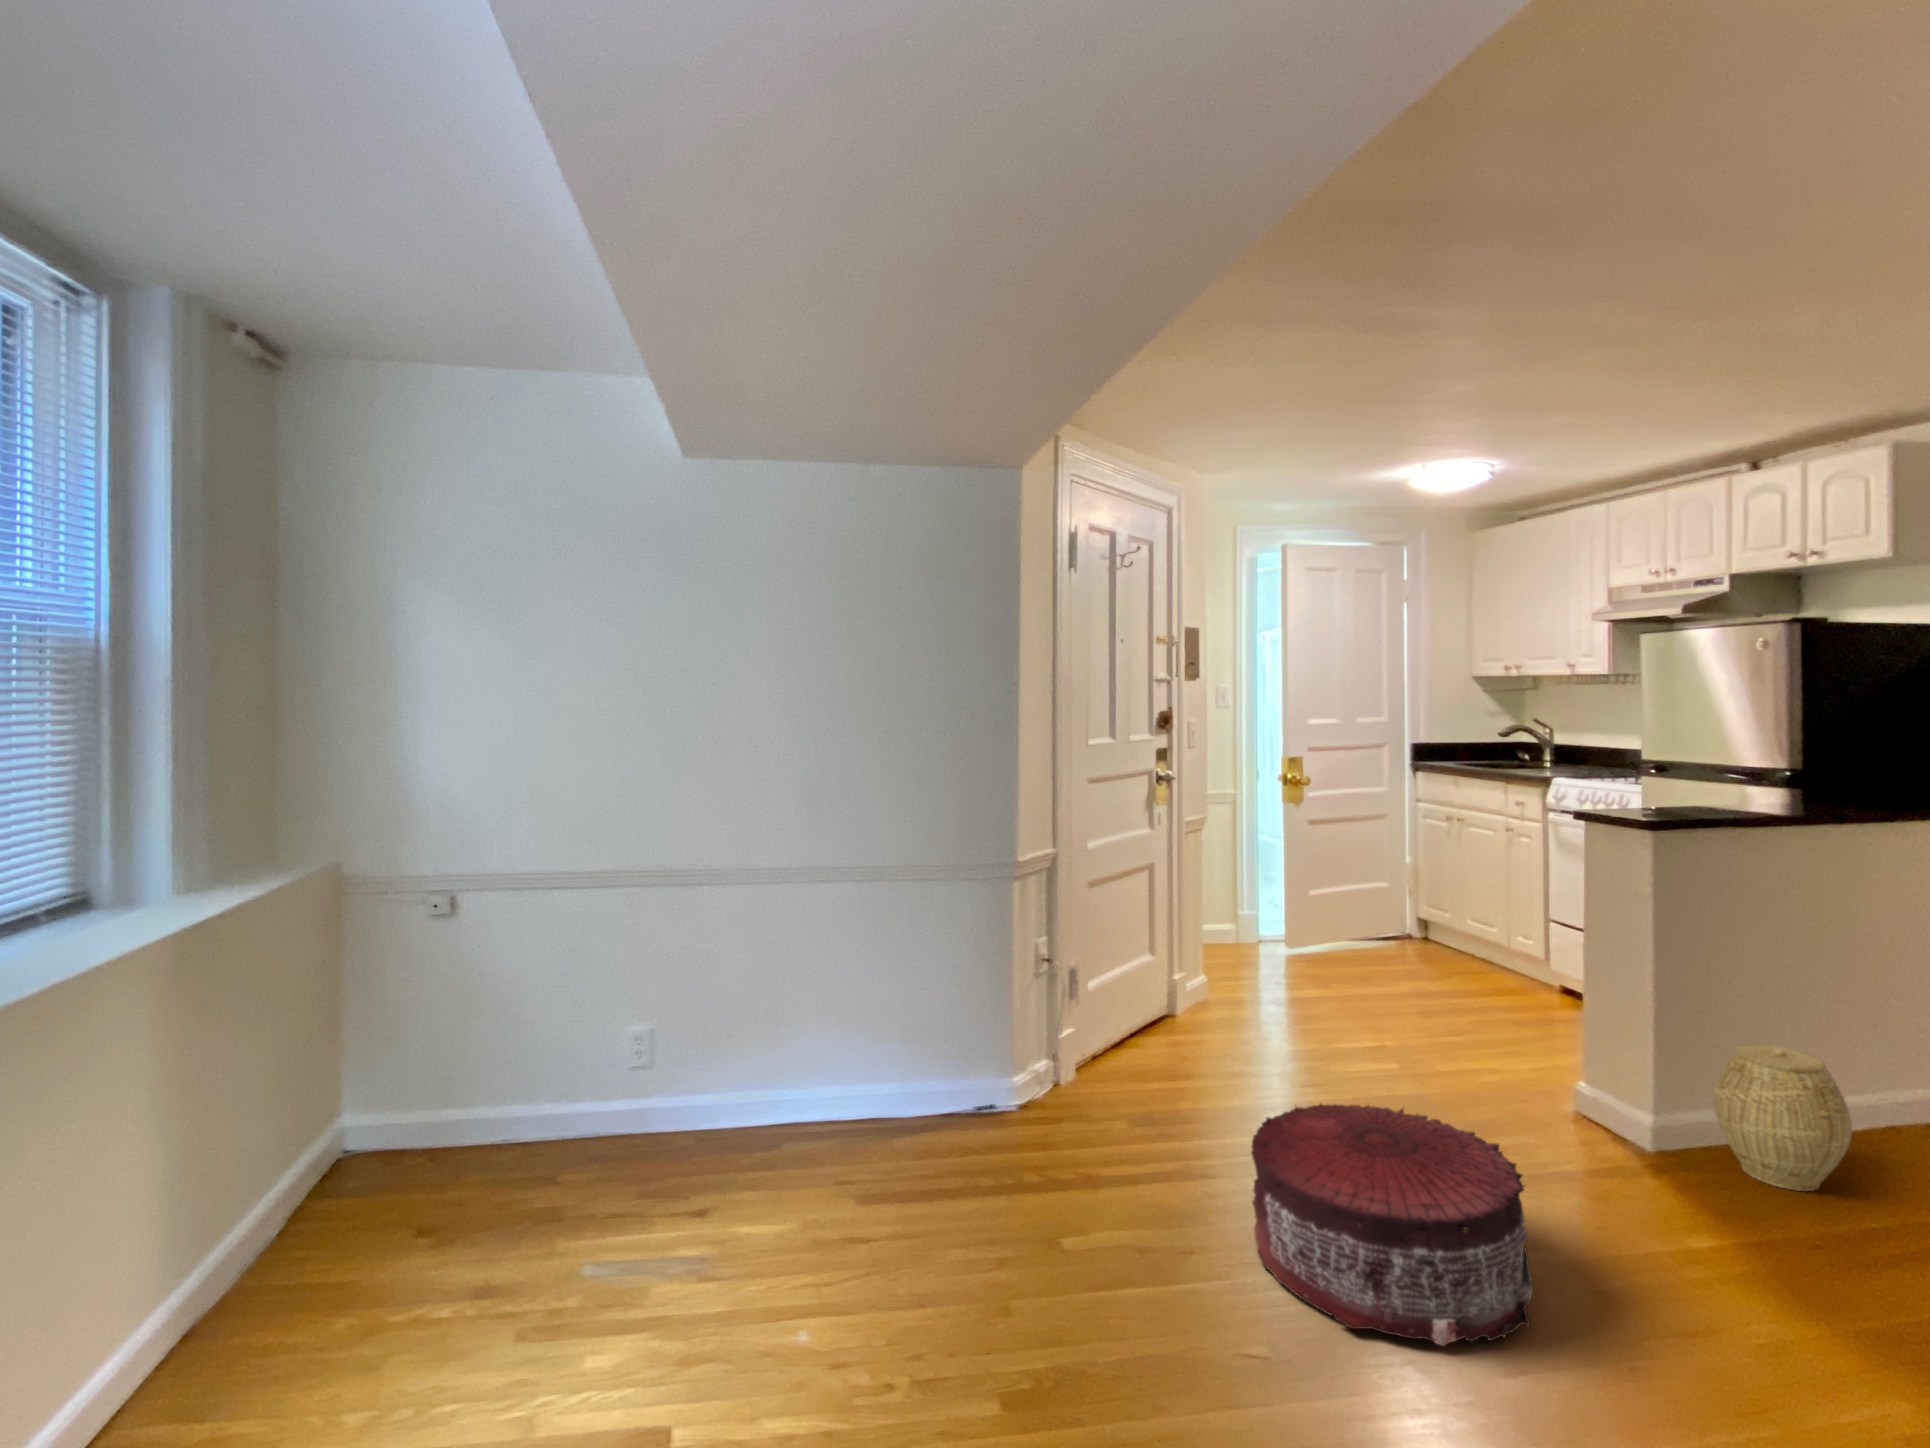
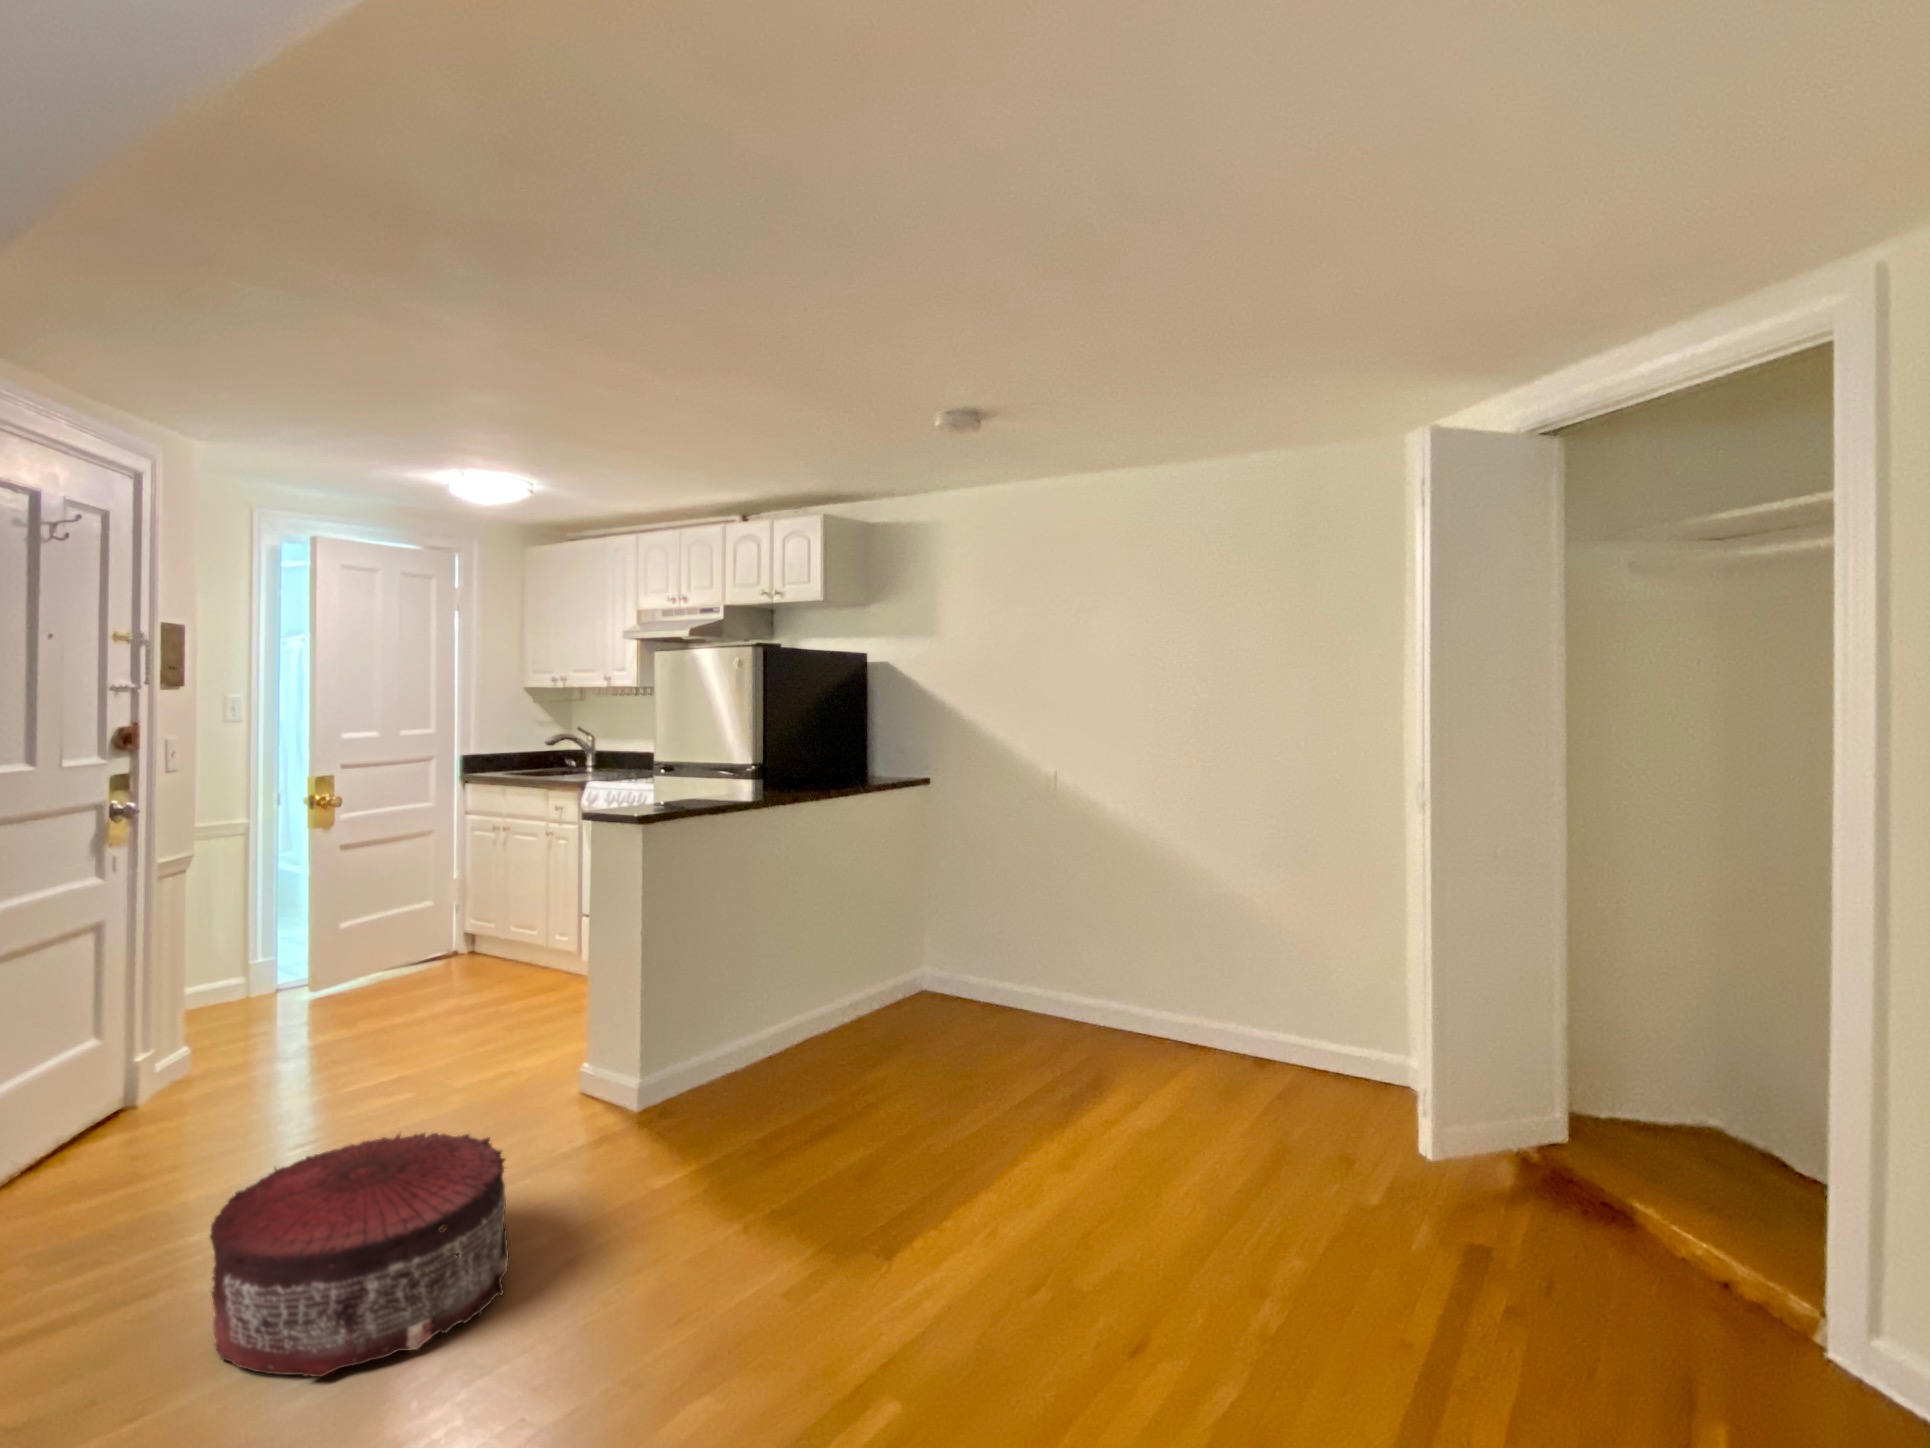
woven basket: present [1714,1044,1852,1191] -> none [682,990,767,1102]

